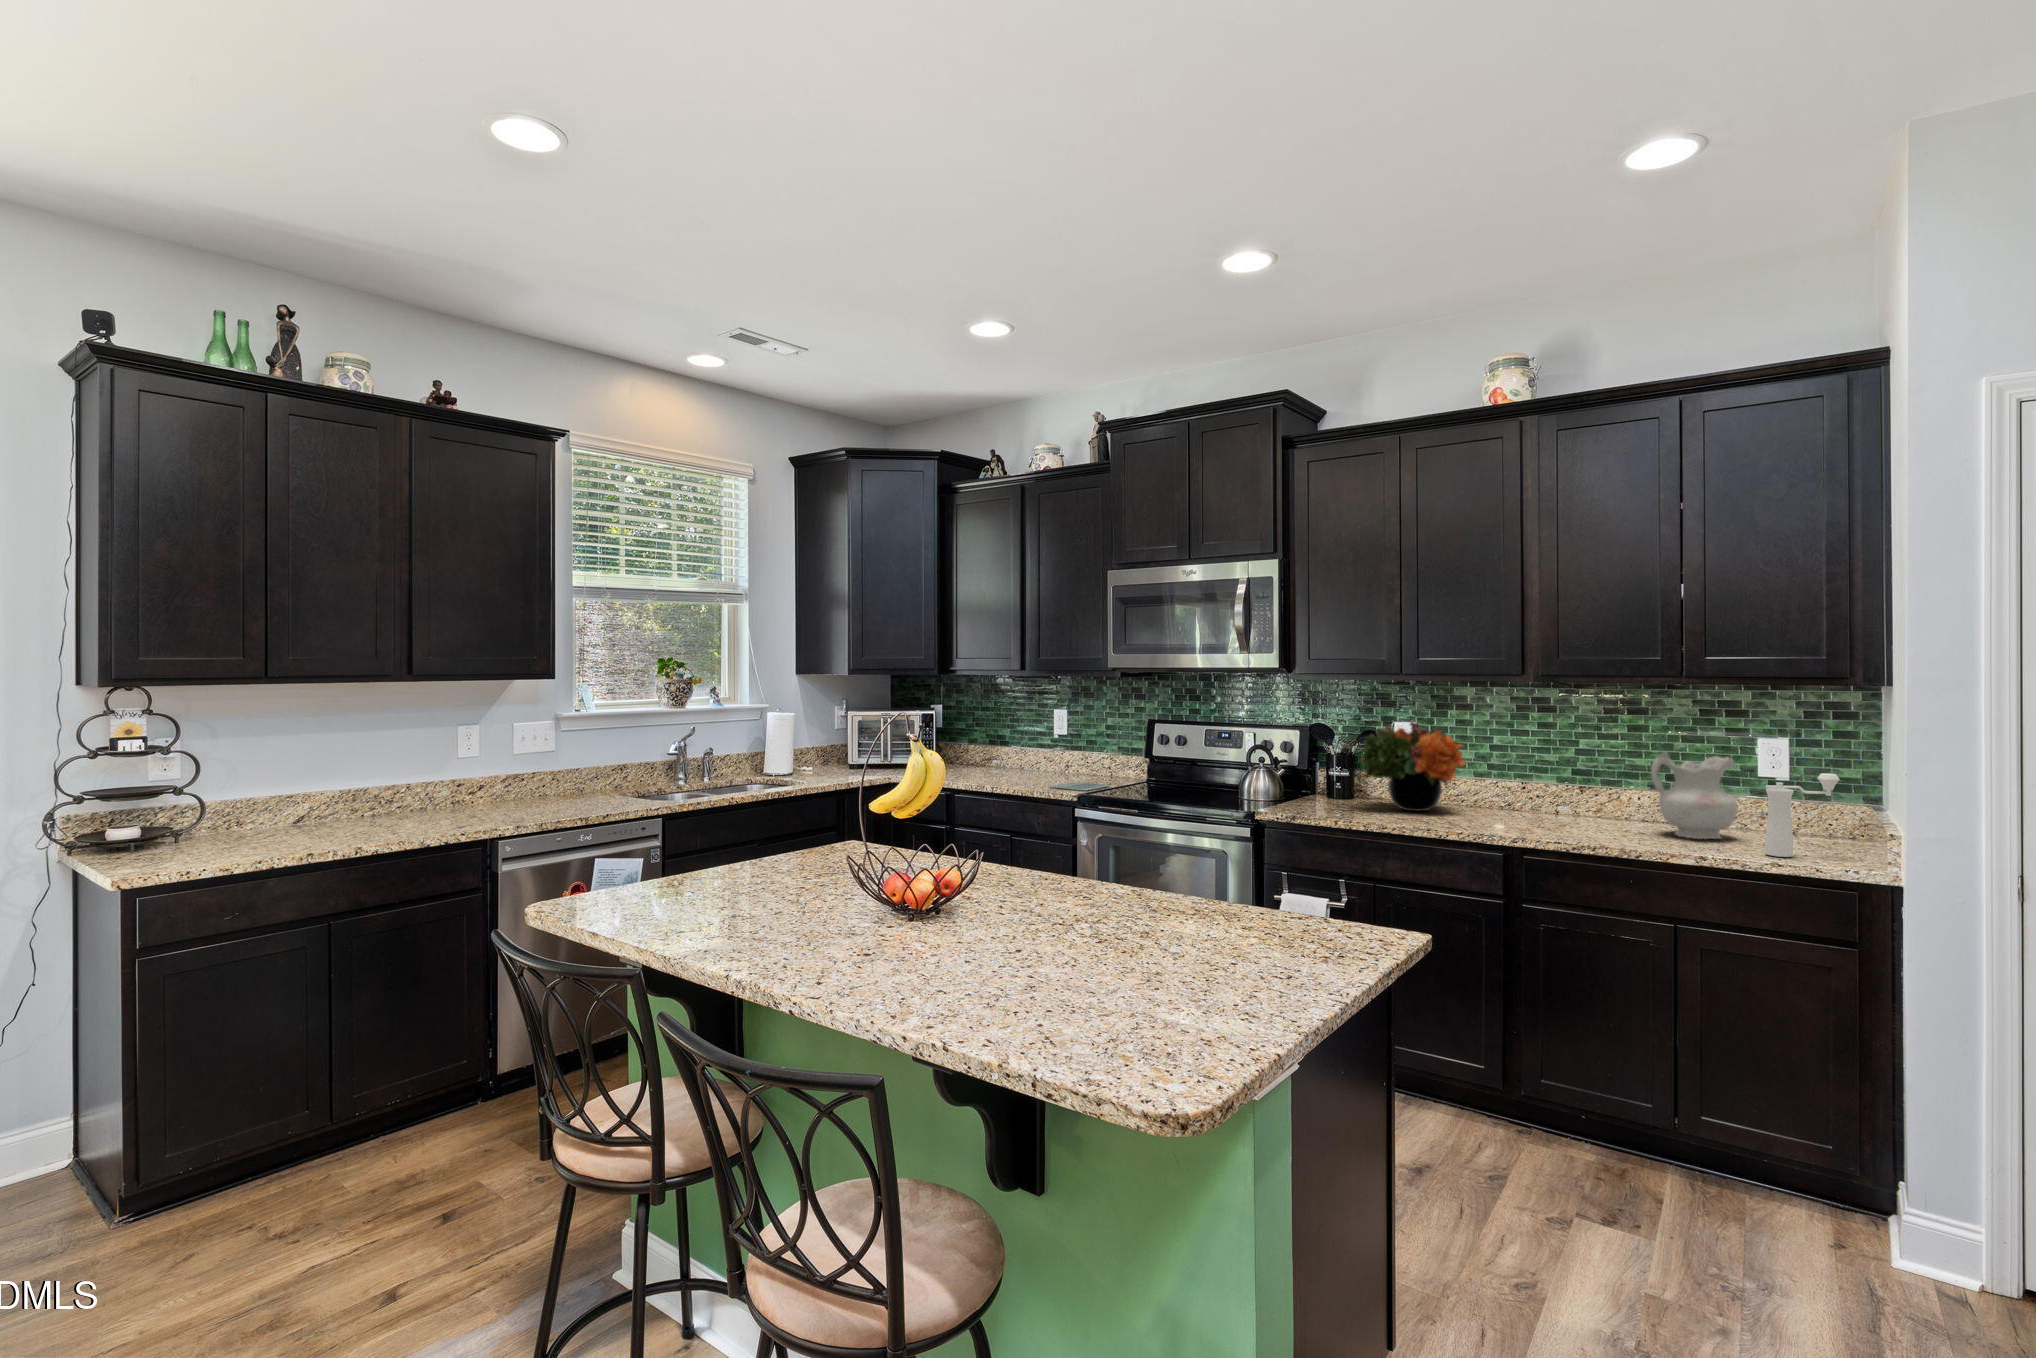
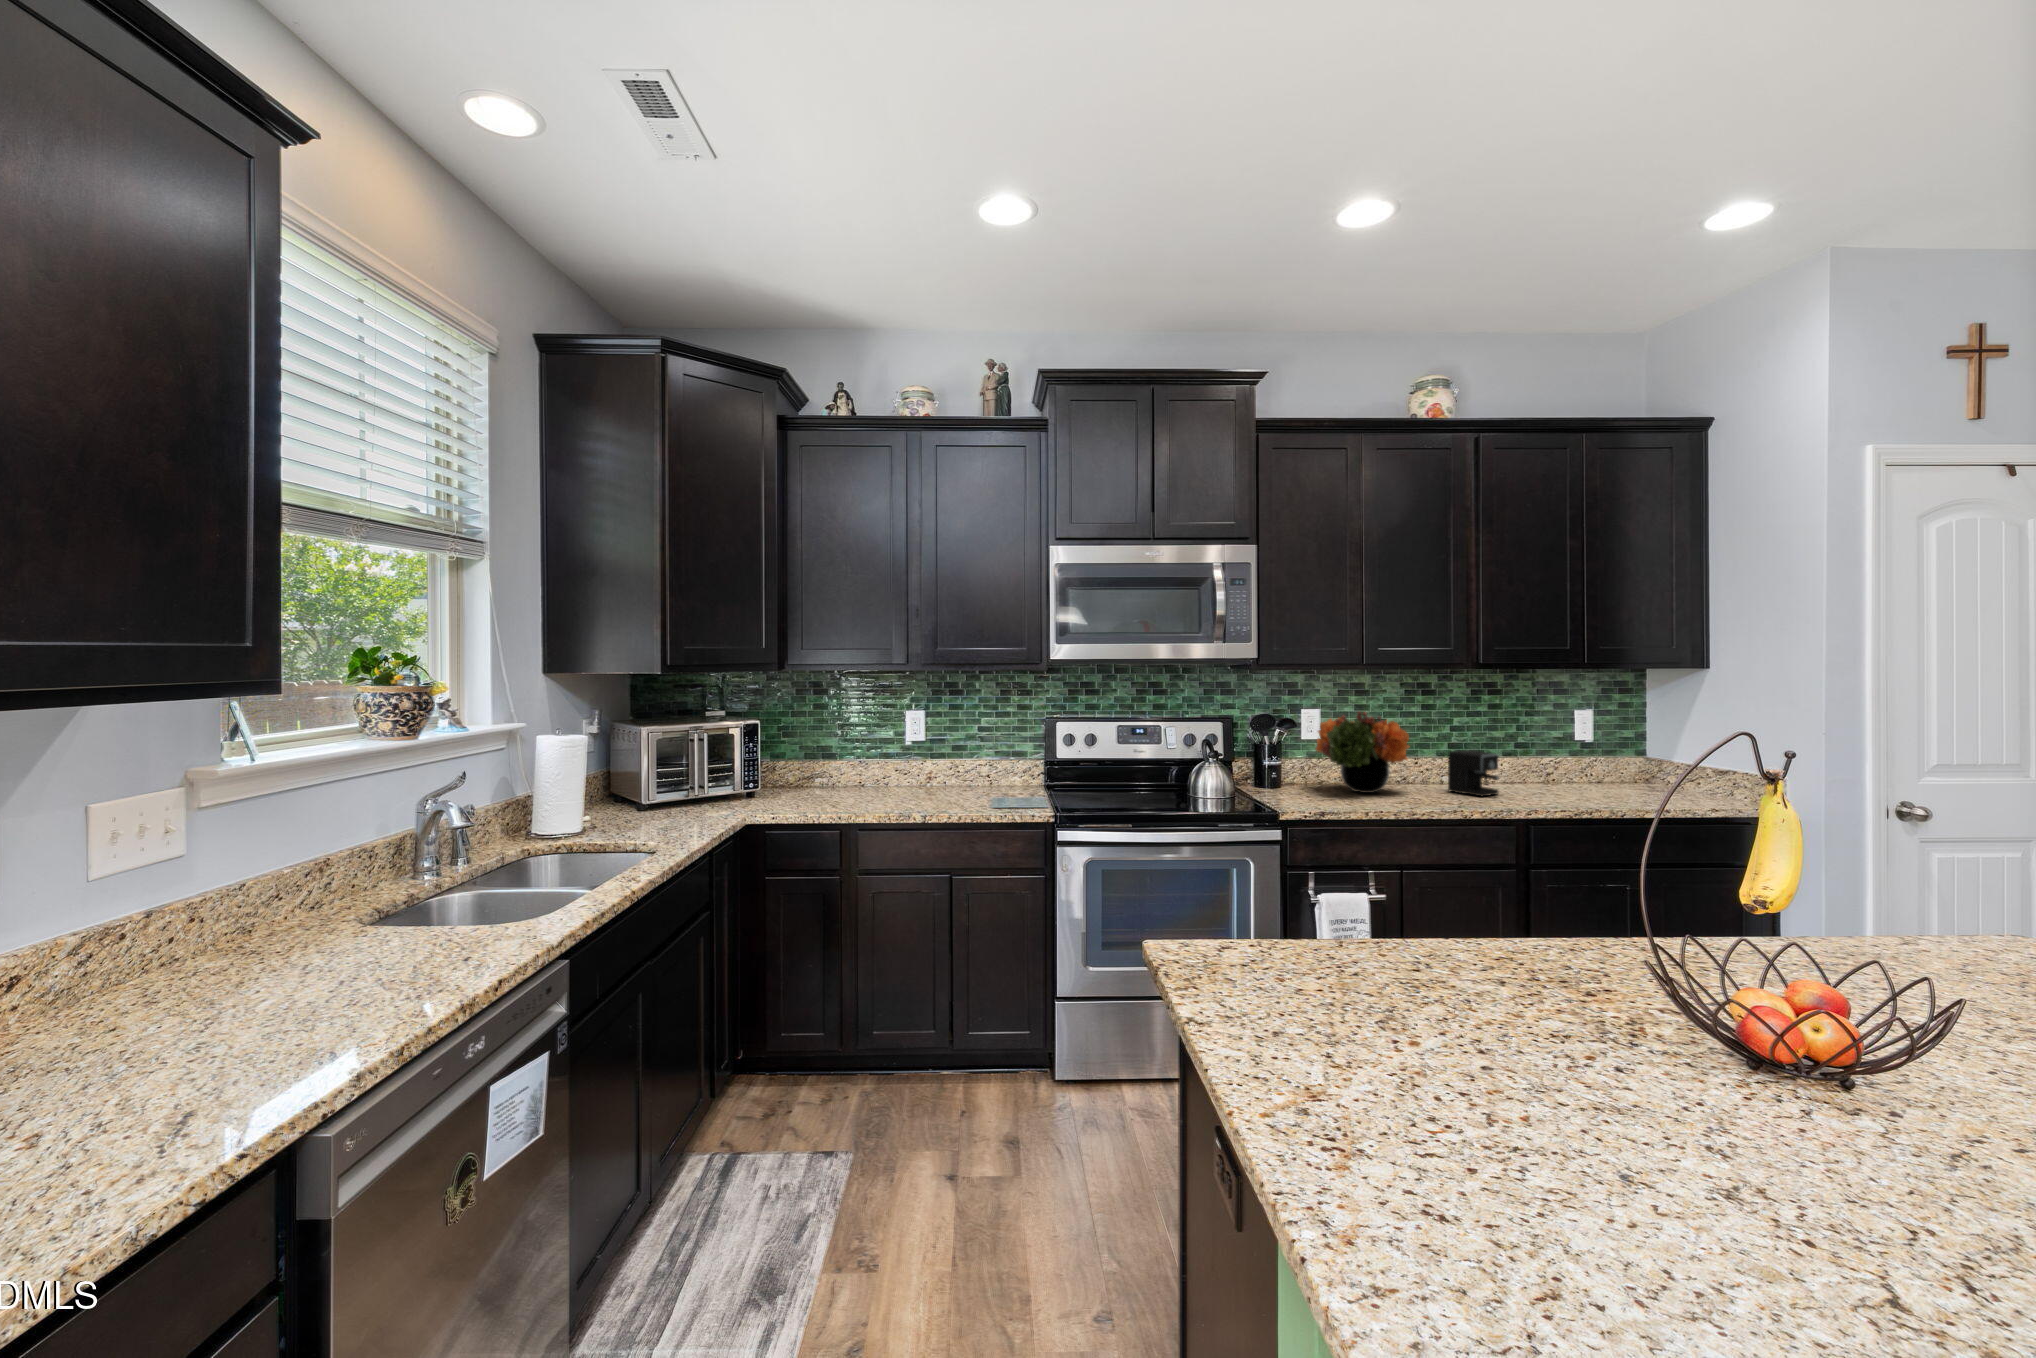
ceramic pitcher: present [1651,753,1738,839] -> none [1561,728,1622,795]
coffee maker: none [1510,772,1598,826] -> present [1448,750,1500,796]
pepper mill: present [1765,773,1840,857] -> none [1675,738,1713,804]

